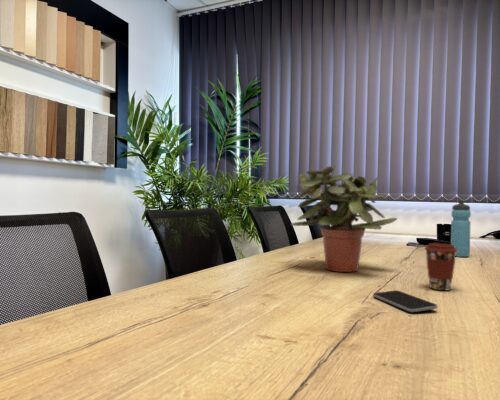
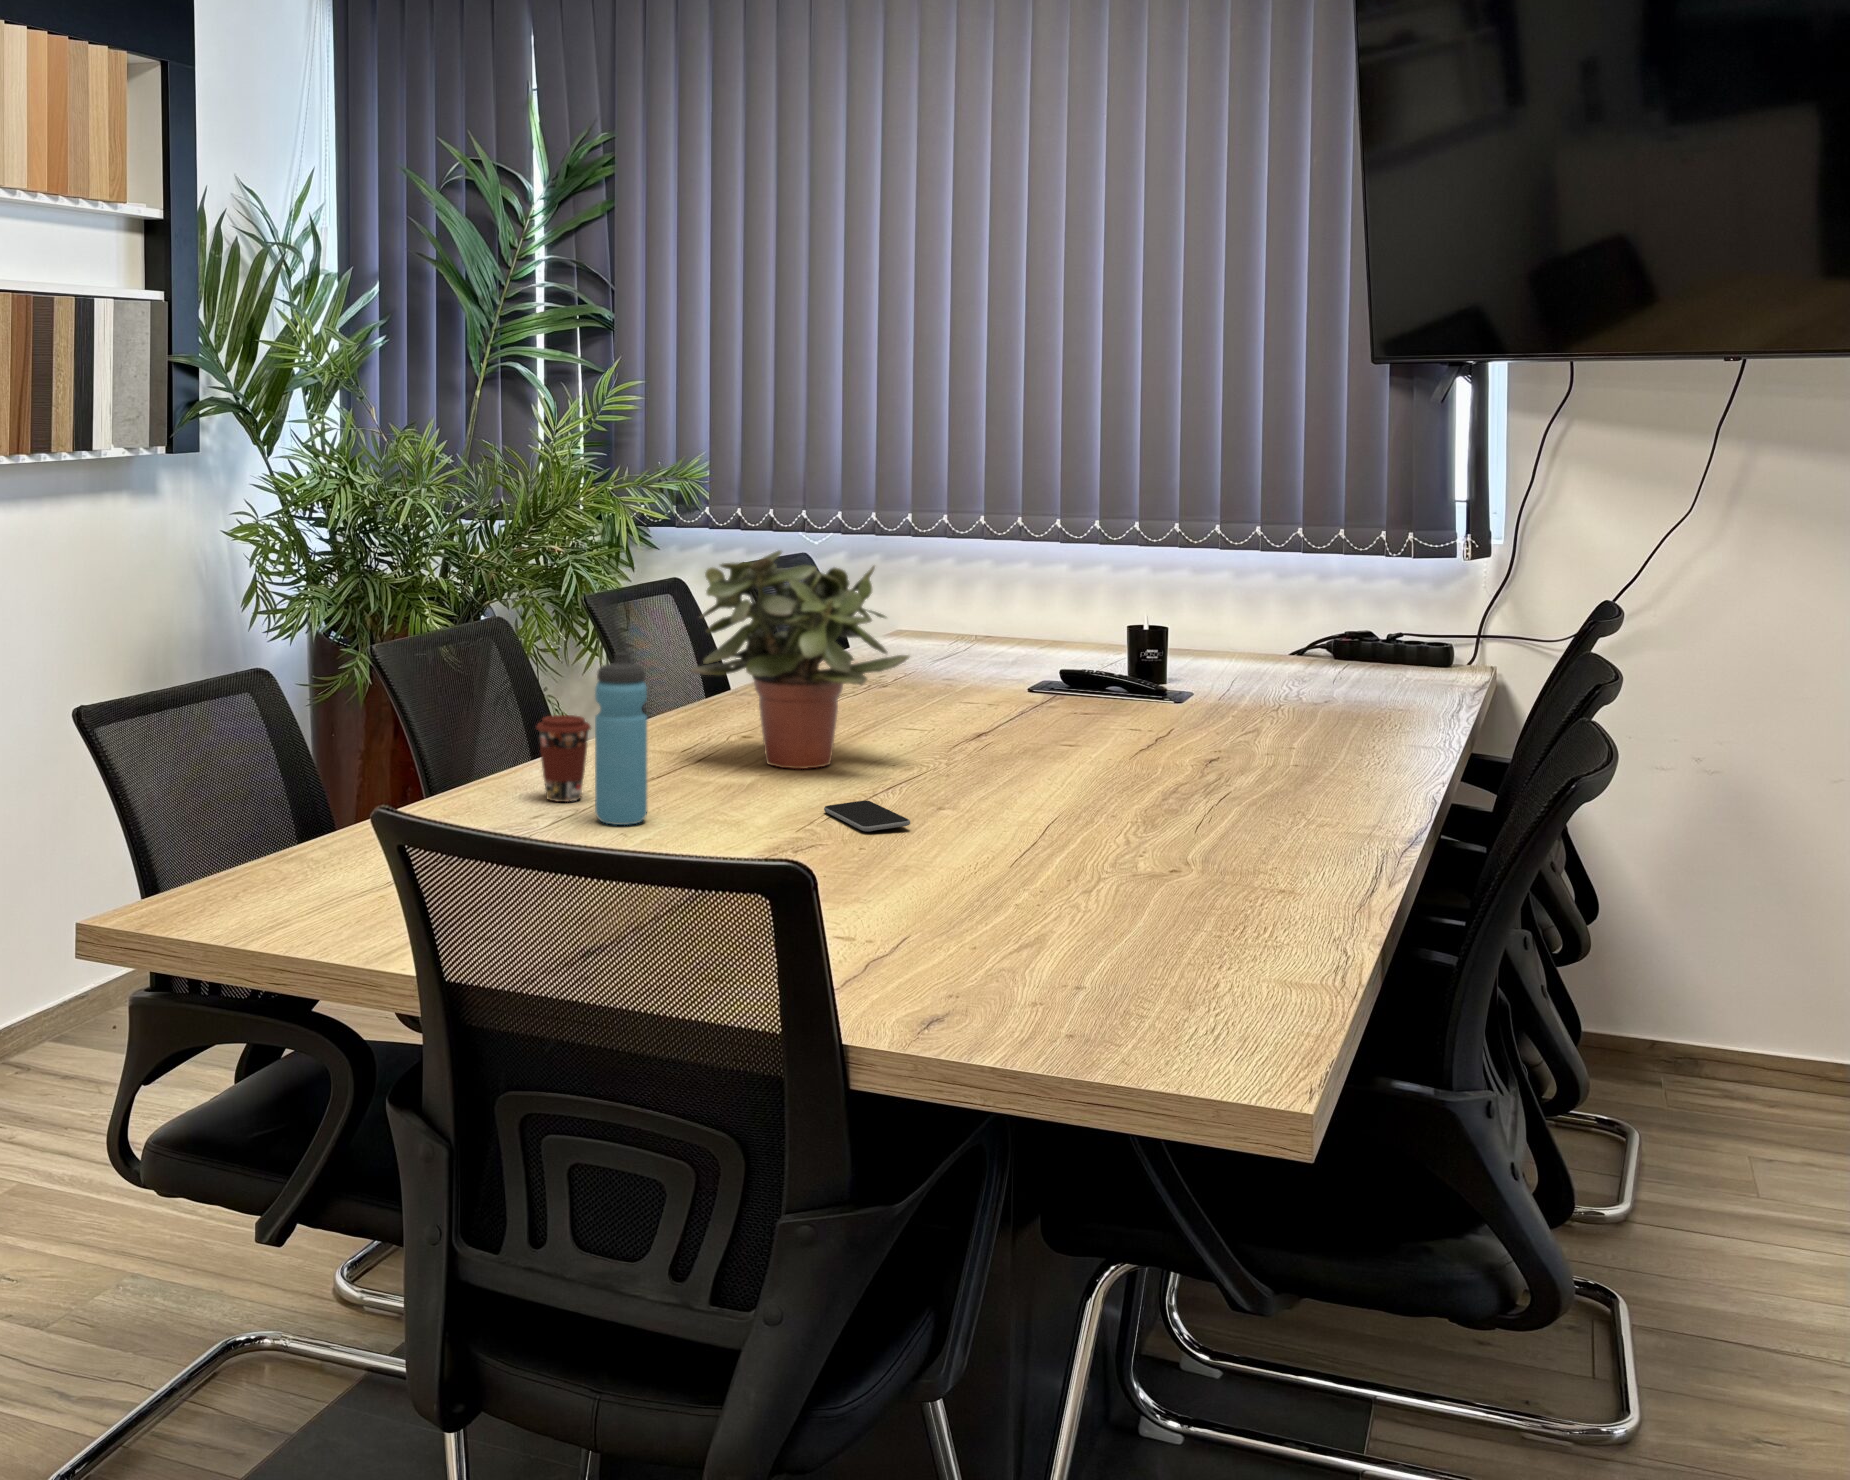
water bottle: present [451,201,471,257] -> present [595,652,647,825]
coffee cup: present [425,243,457,290] -> present [536,715,591,802]

